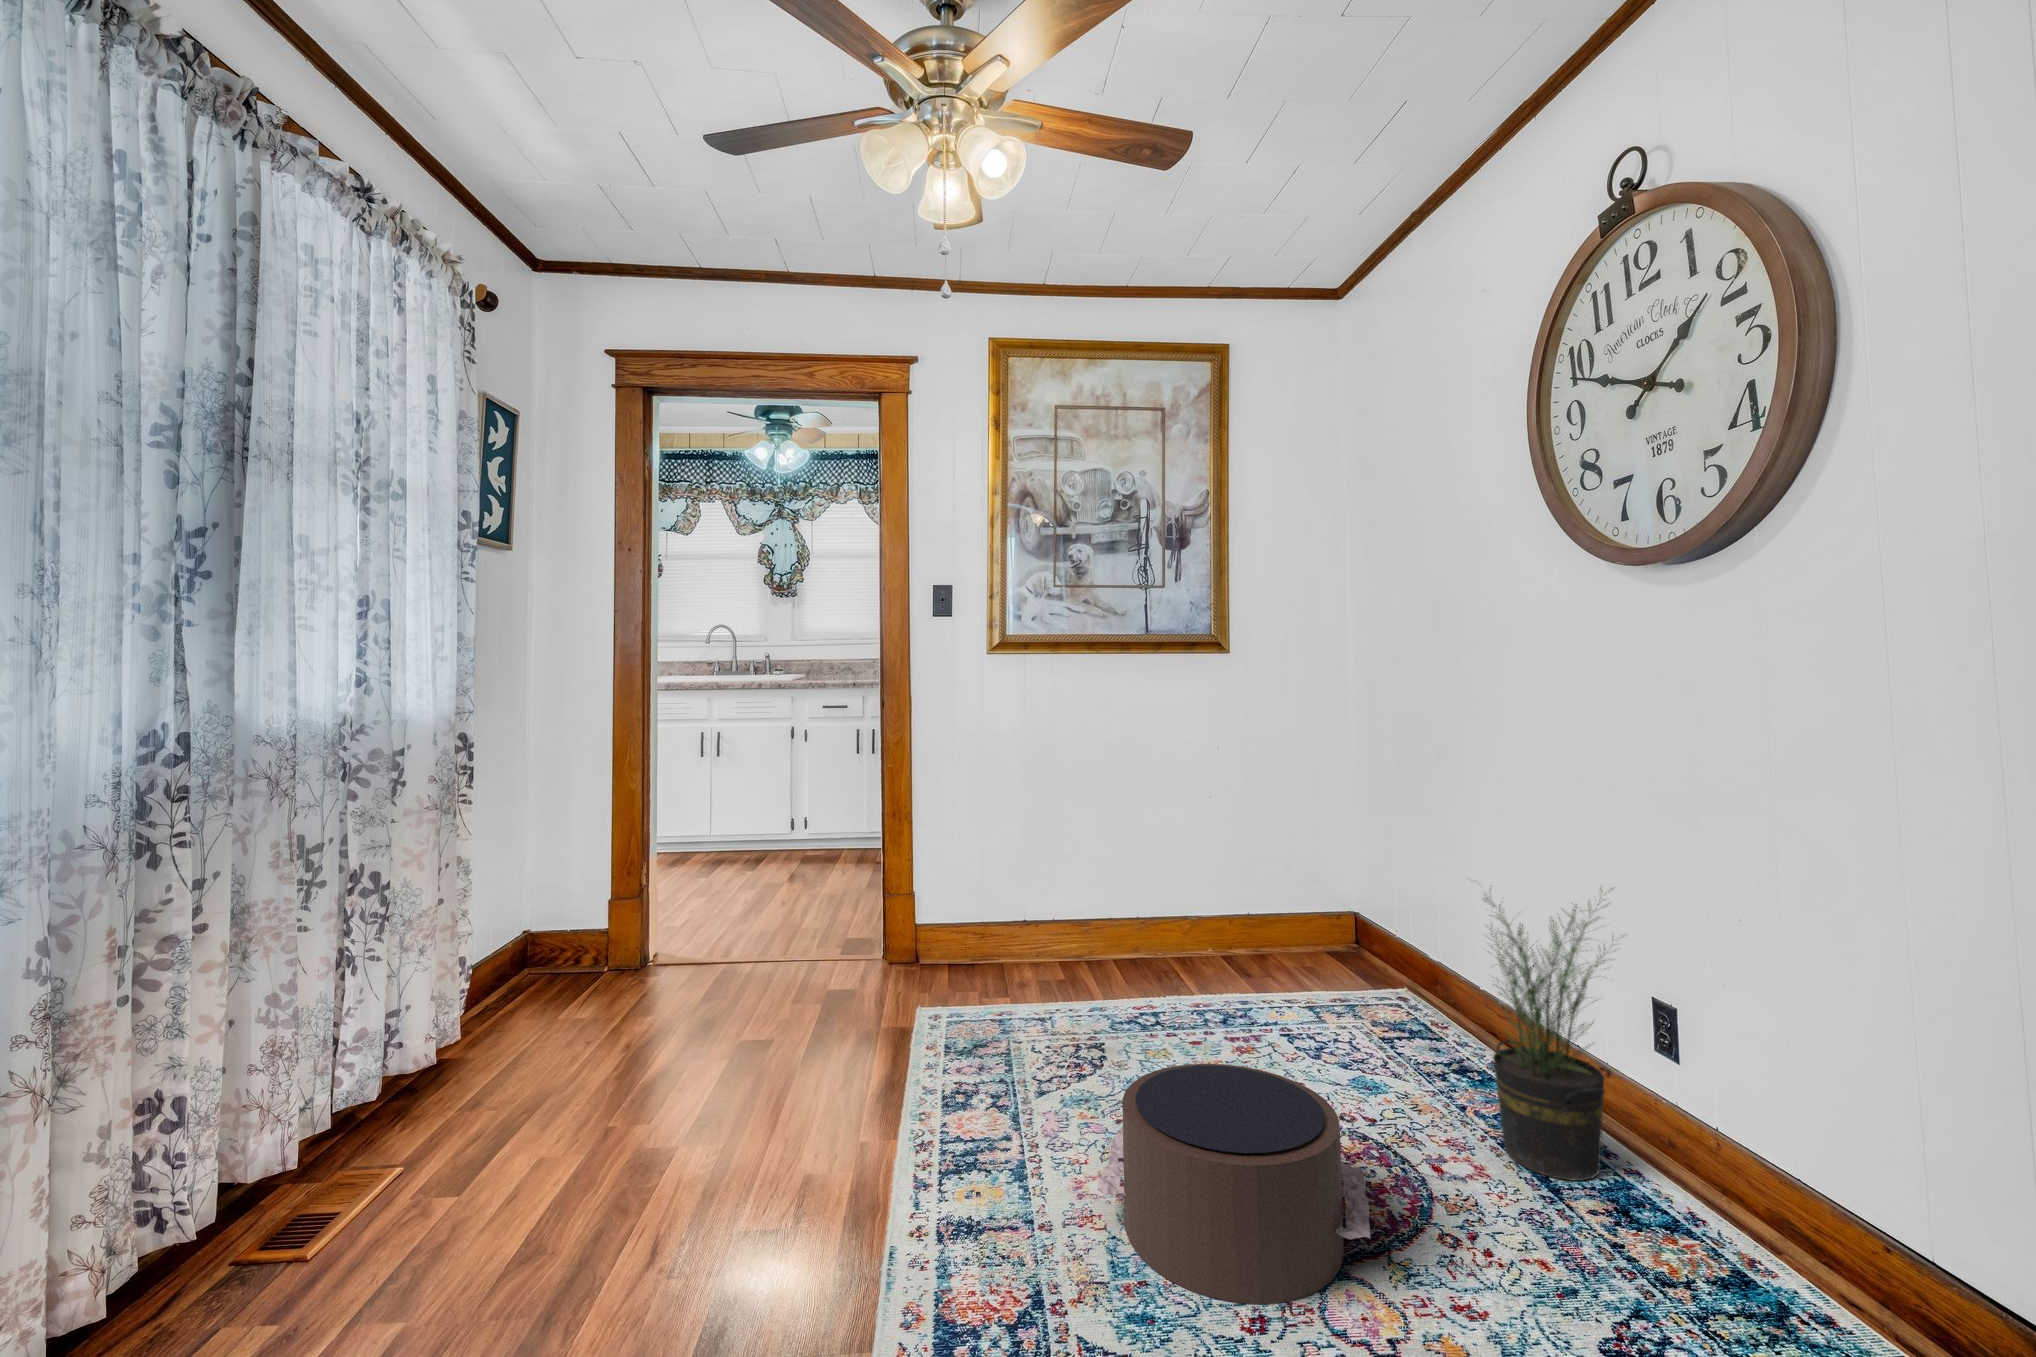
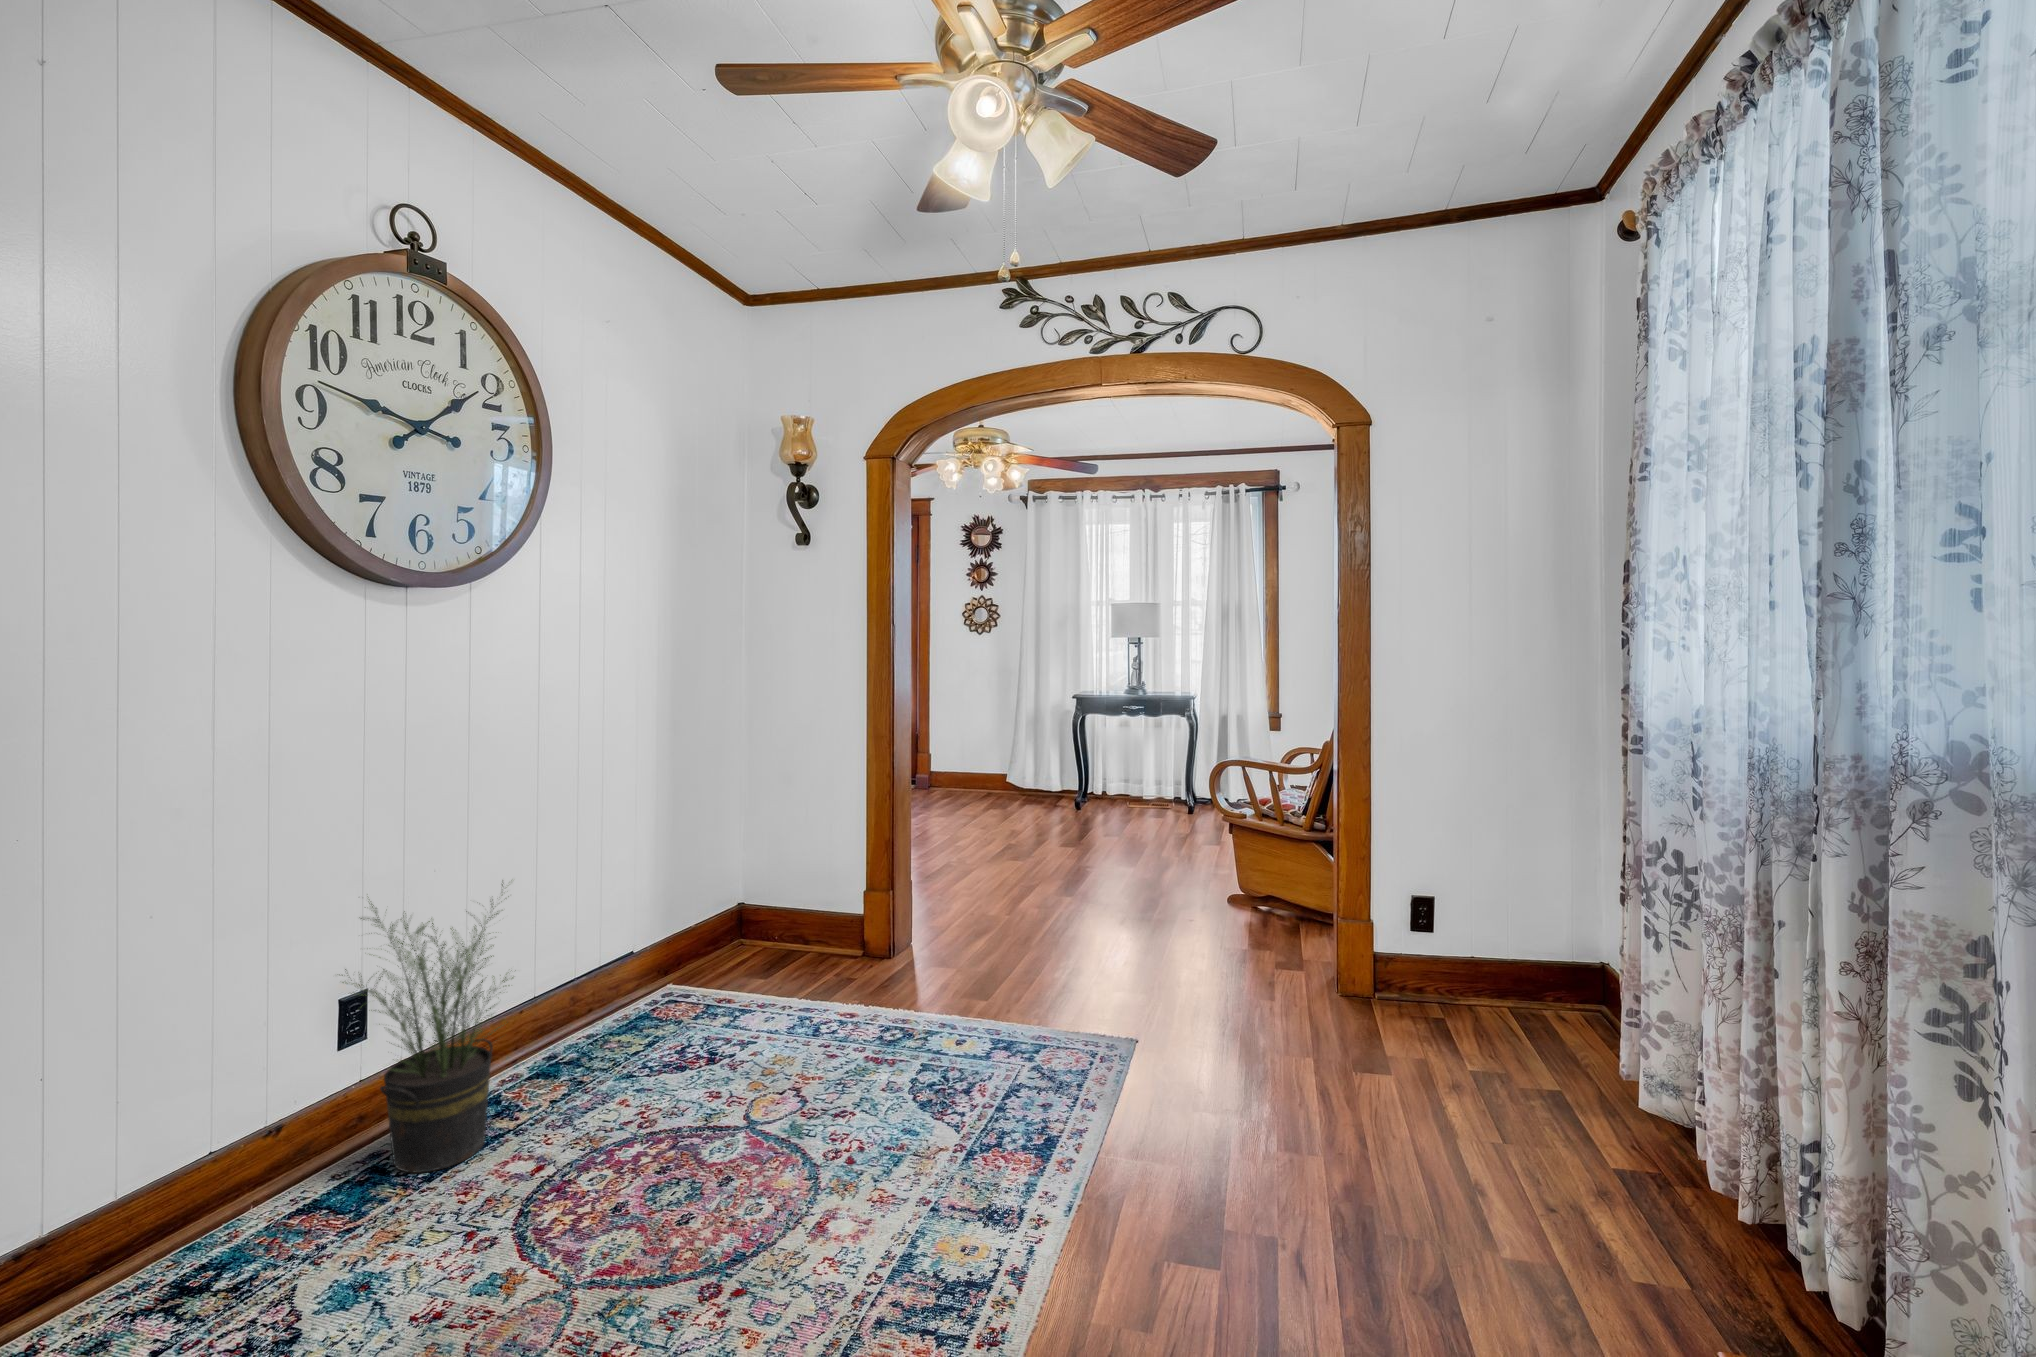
pouf: present [1098,1064,1370,1304] -> none [658,1026,885,1219]

